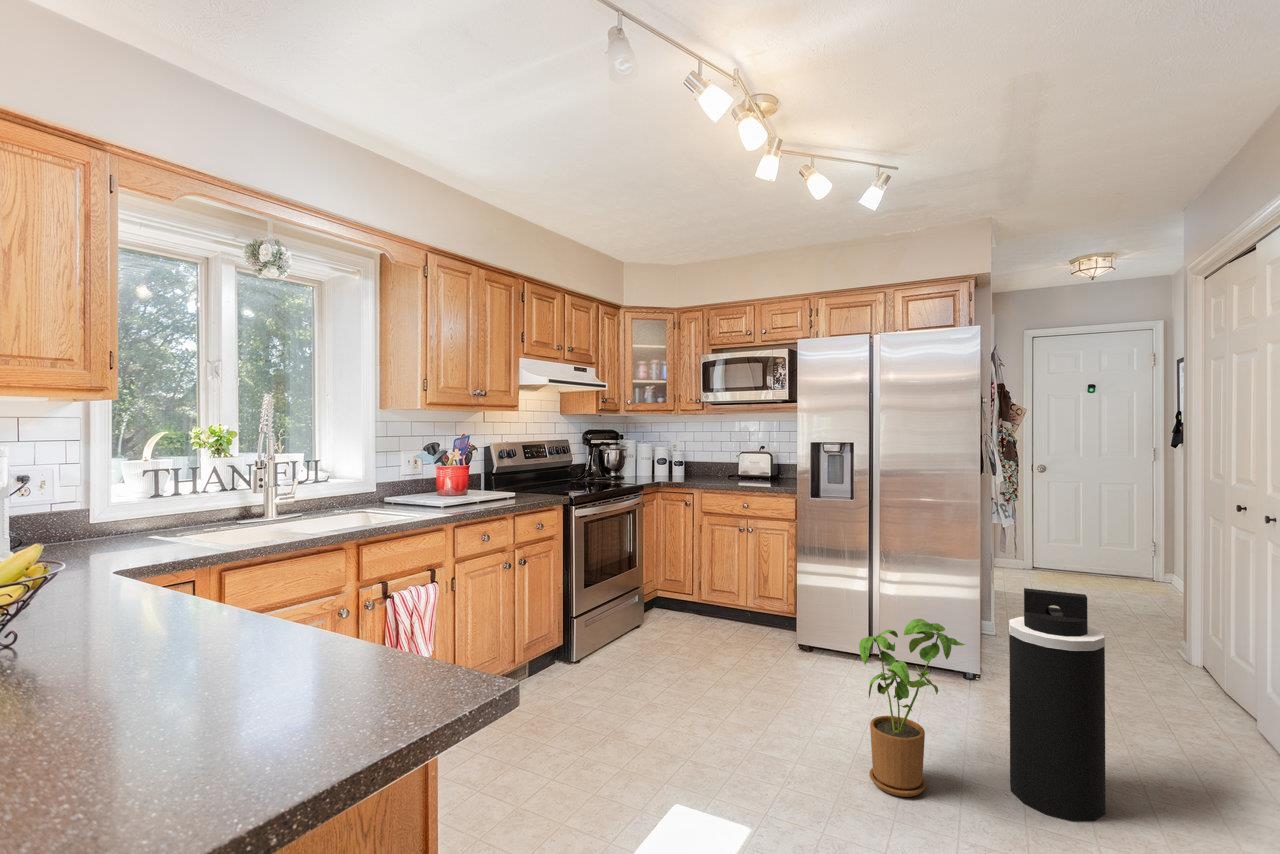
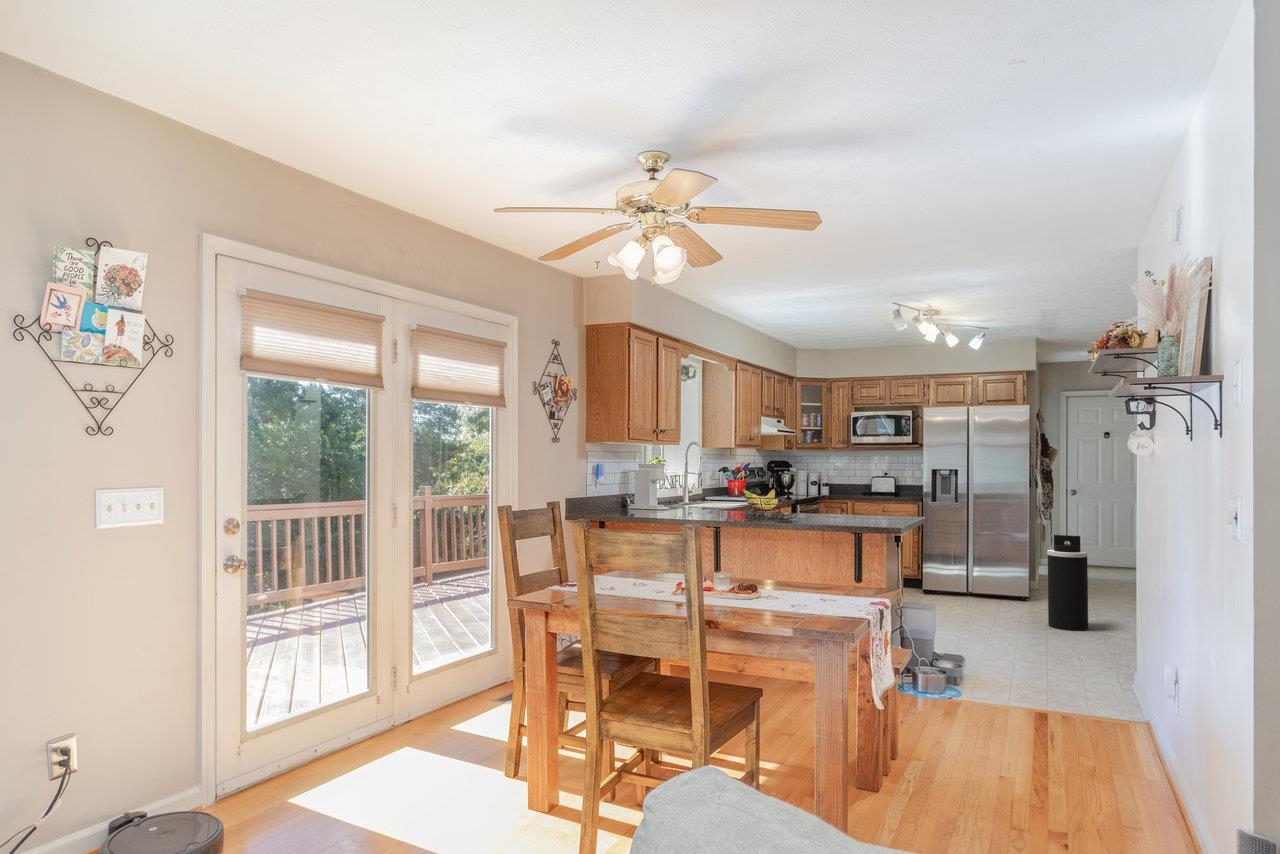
house plant: present [859,619,965,797] -> none [979,548,1029,627]

